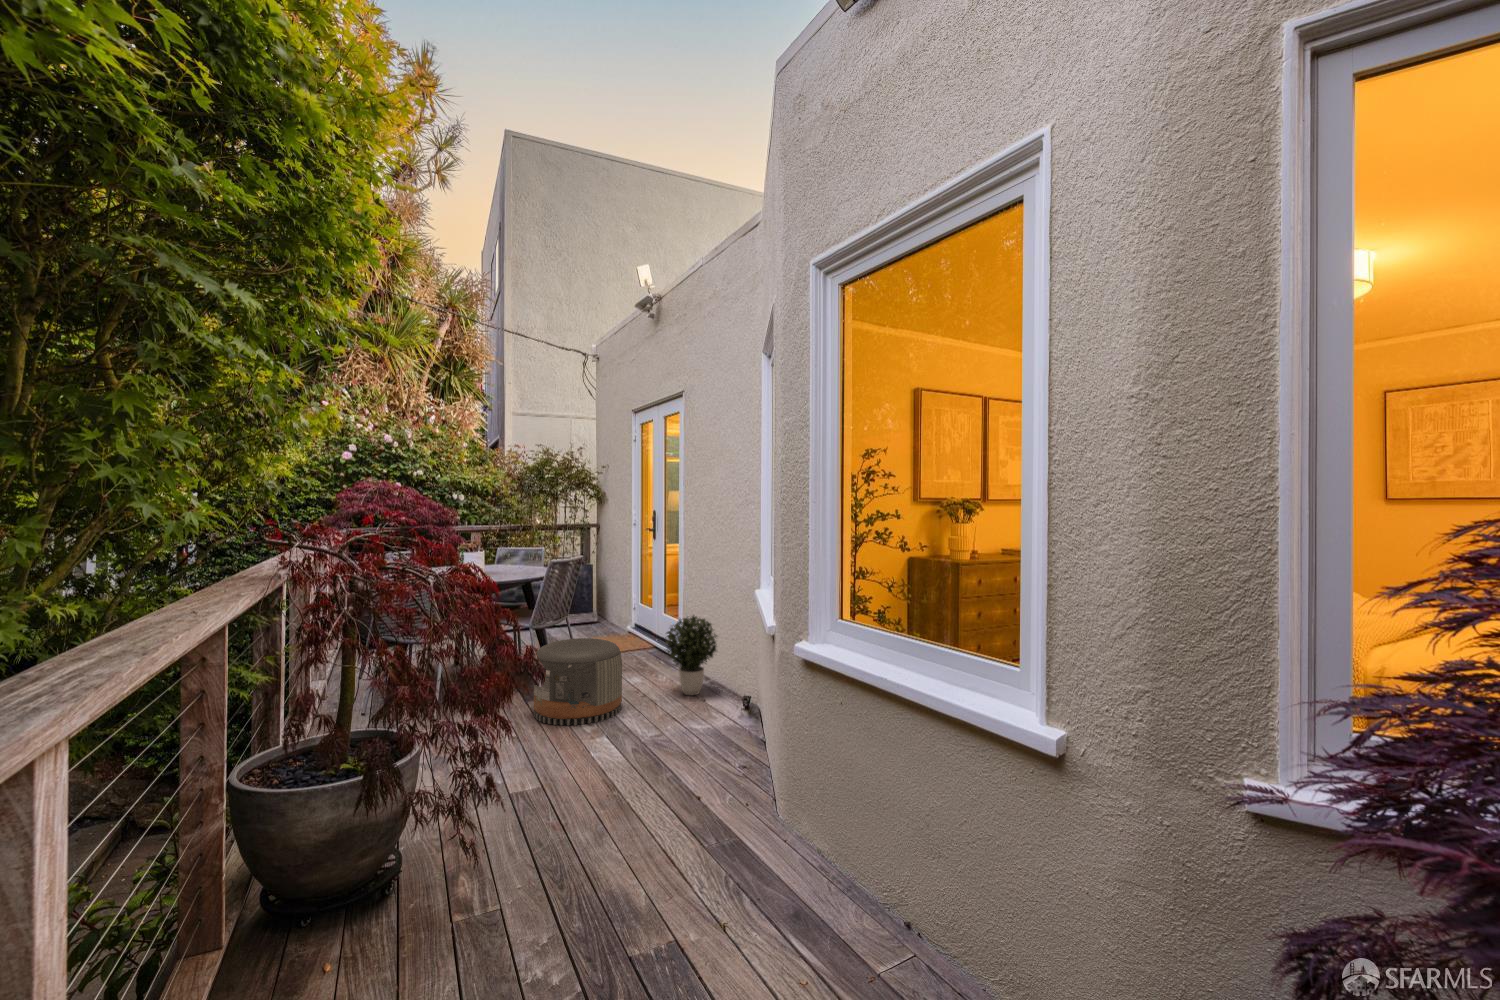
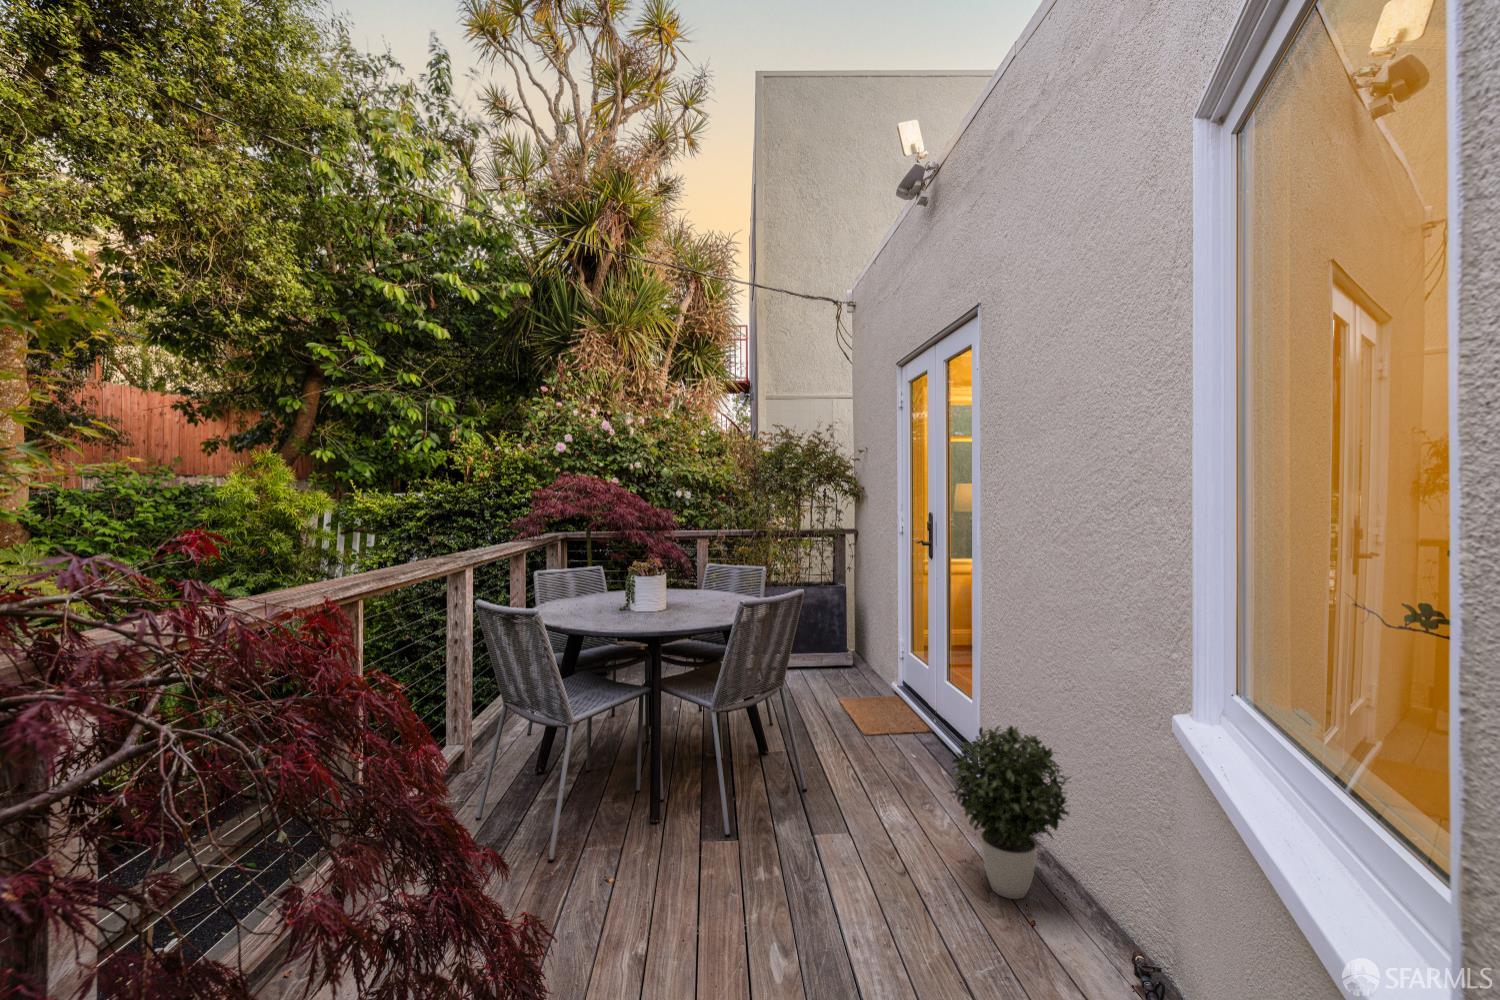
pouf: present [534,638,622,725] -> none [696,749,862,956]

